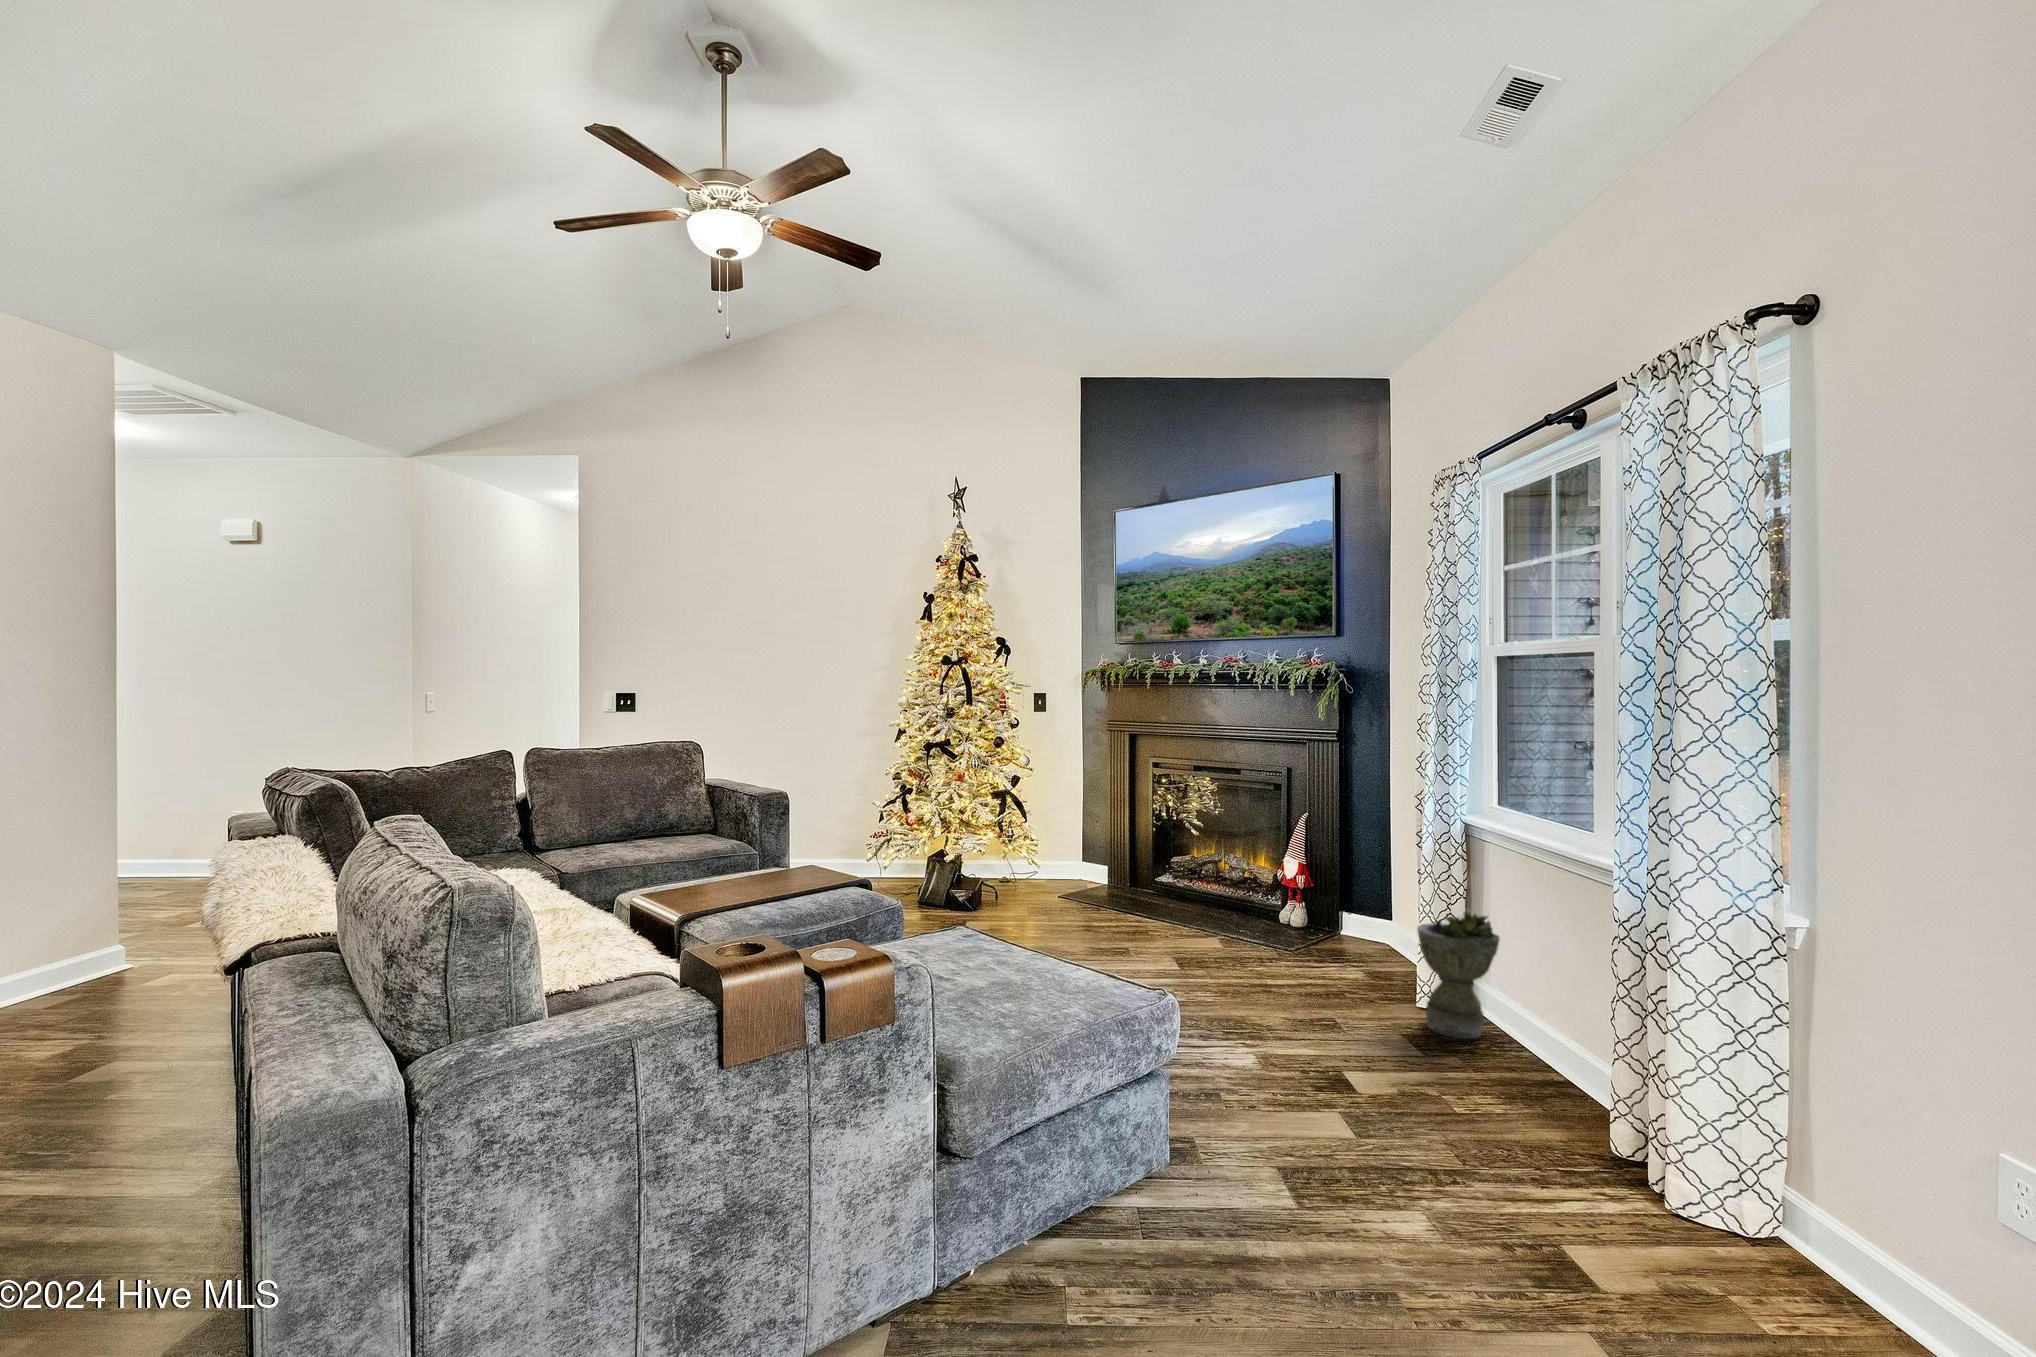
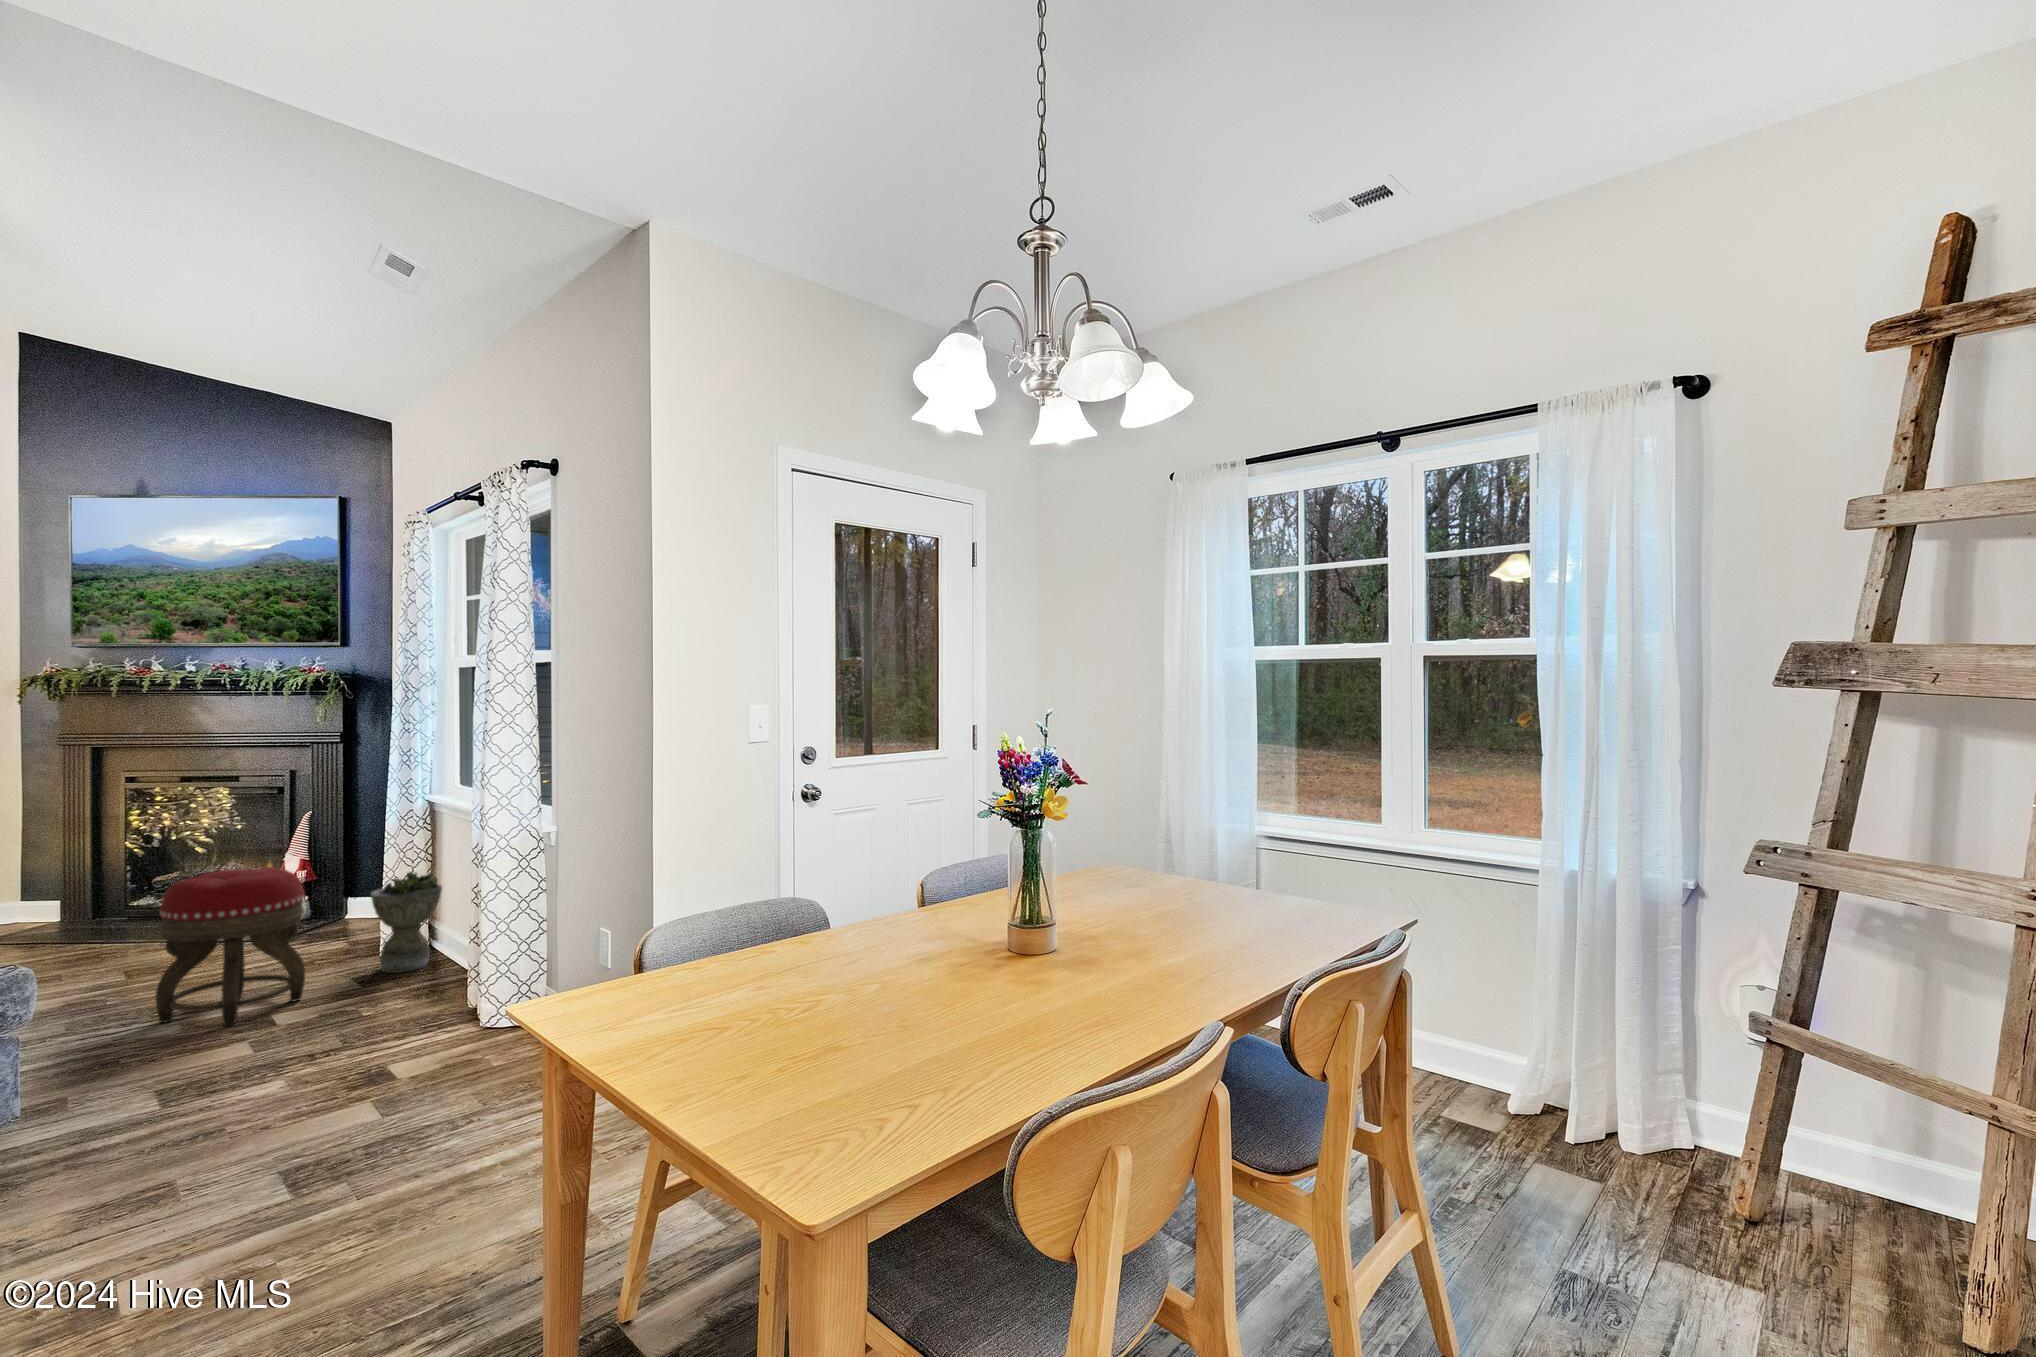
footstool: none [1232,875,1369,1064] -> present [156,867,305,1026]

